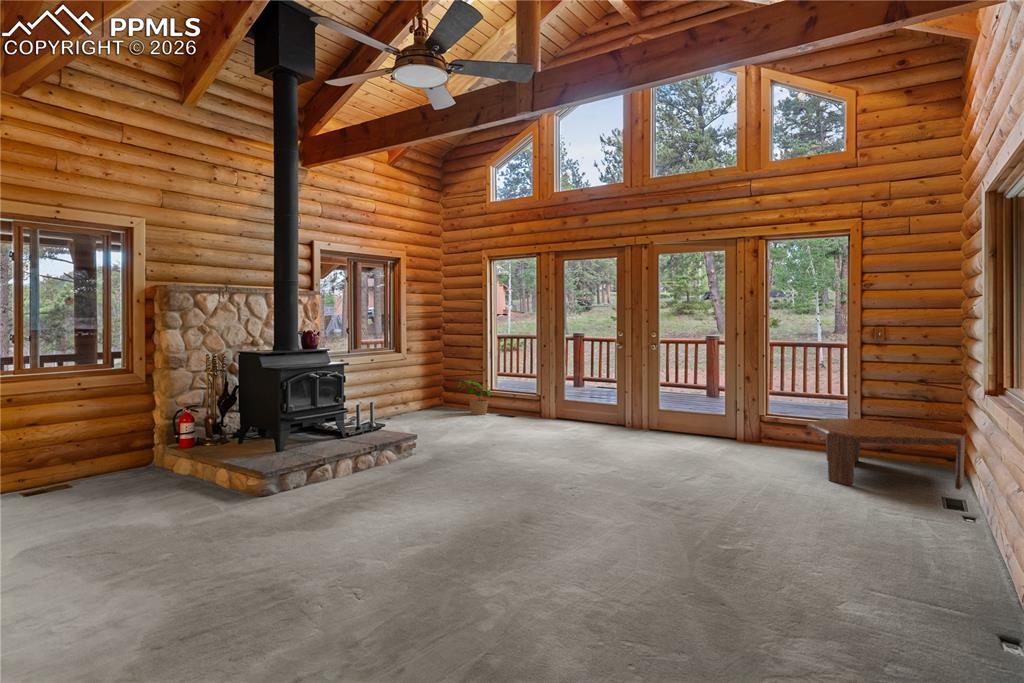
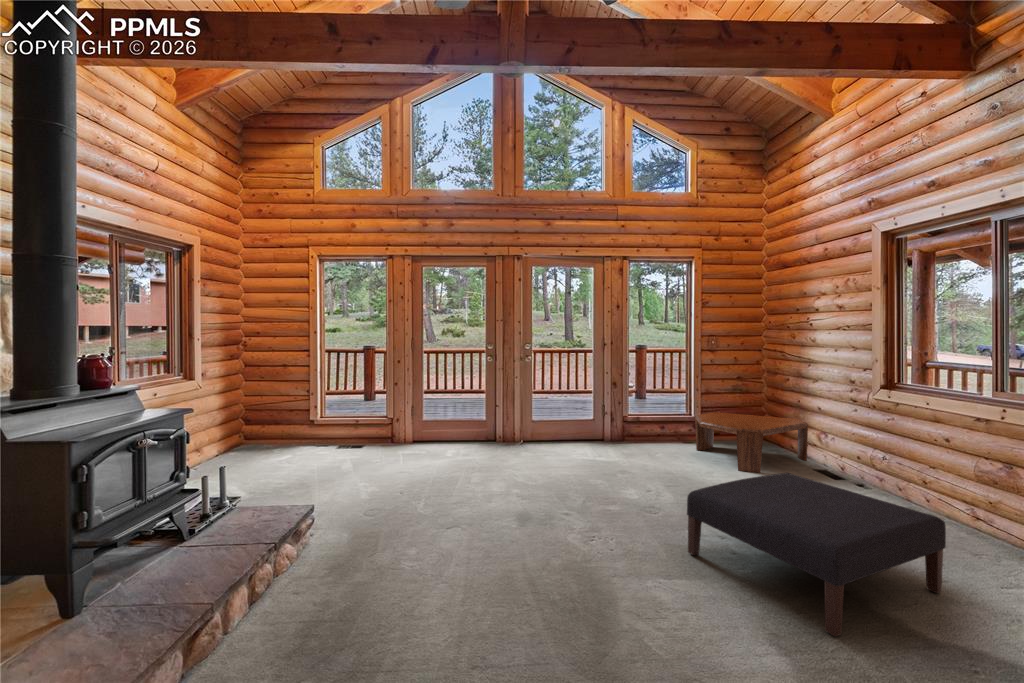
potted plant: present [457,380,491,415] -> none [285,410,327,452]
ottoman: none [609,453,786,575] -> present [687,473,946,636]

